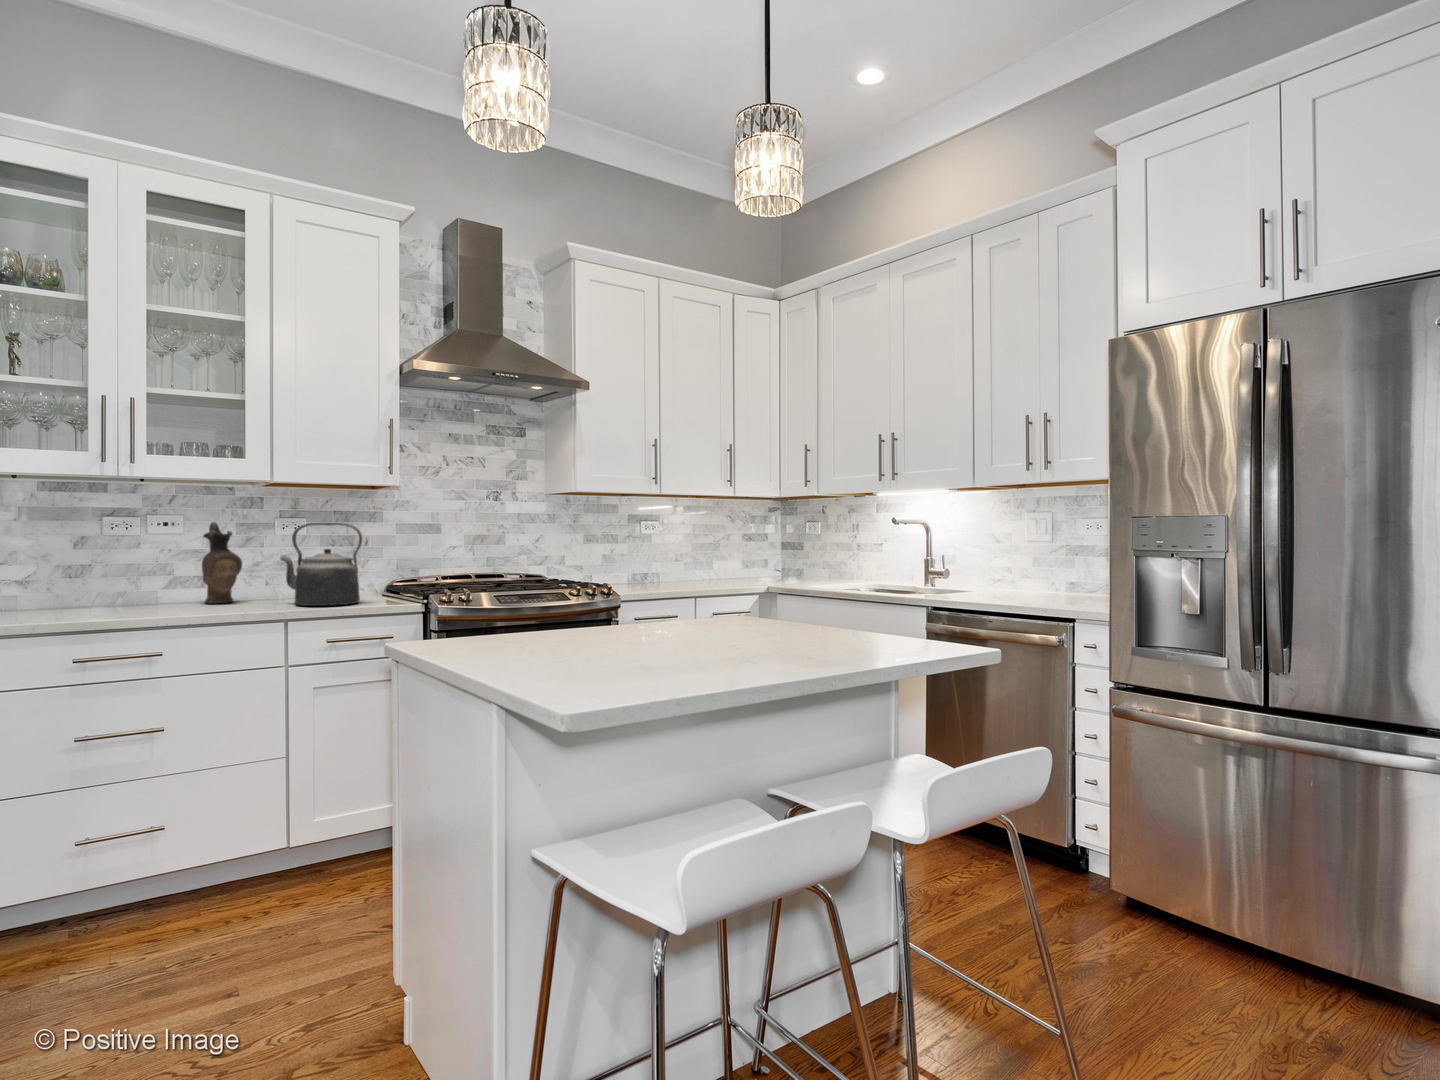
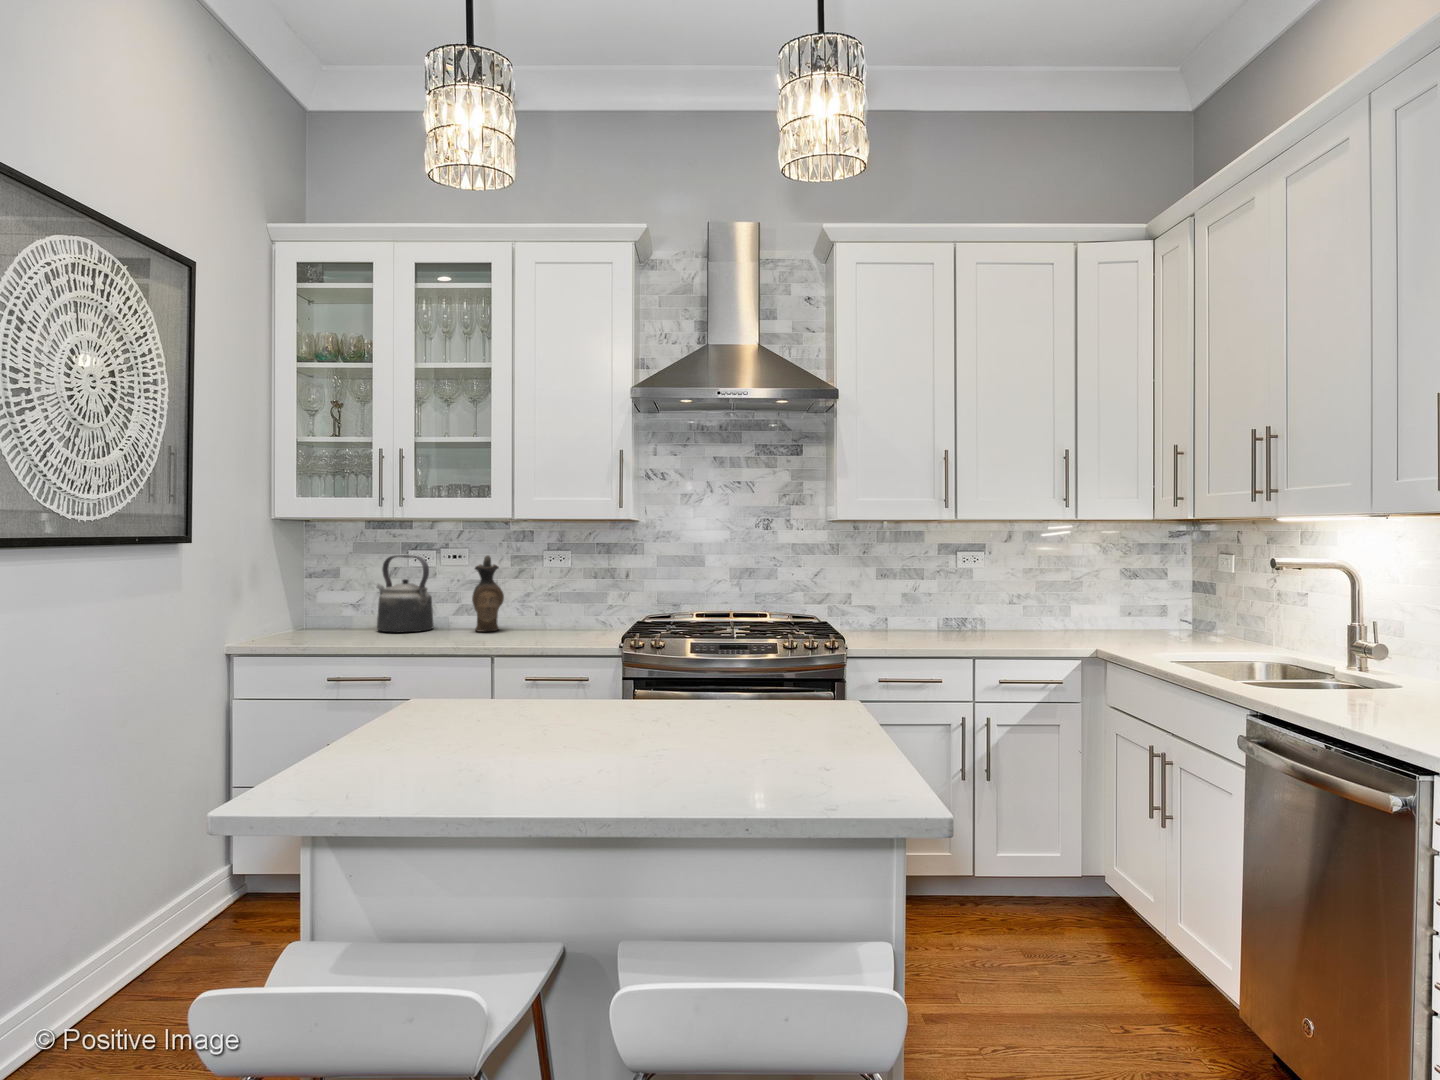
kettle: present [281,523,362,606] -> present [377,555,434,632]

